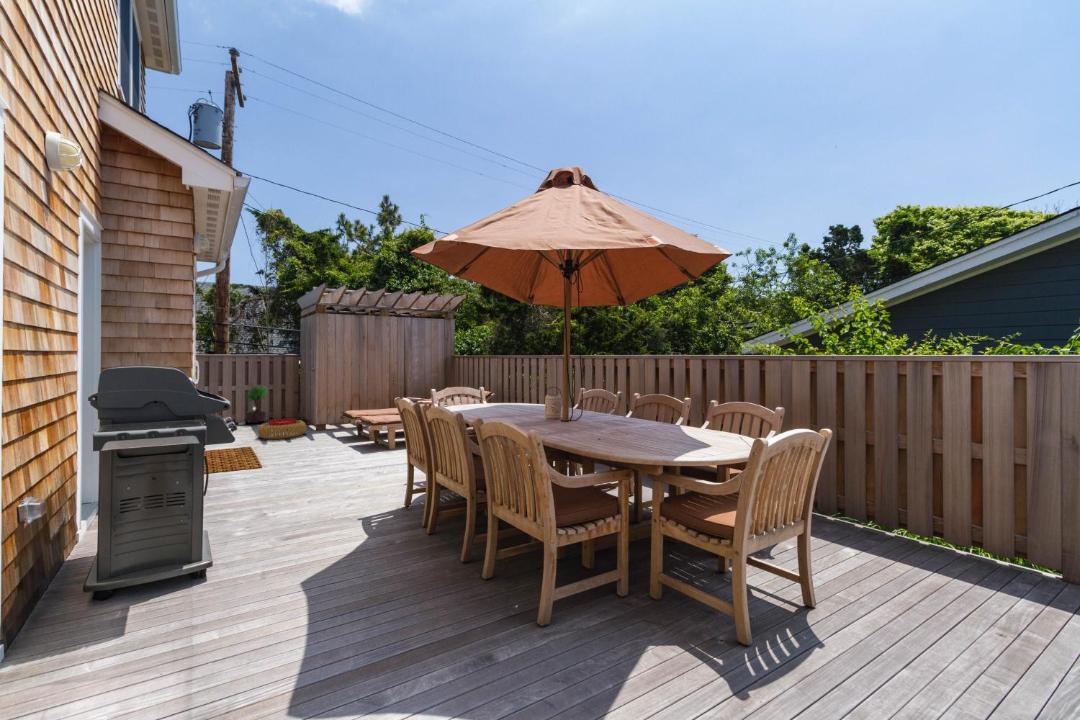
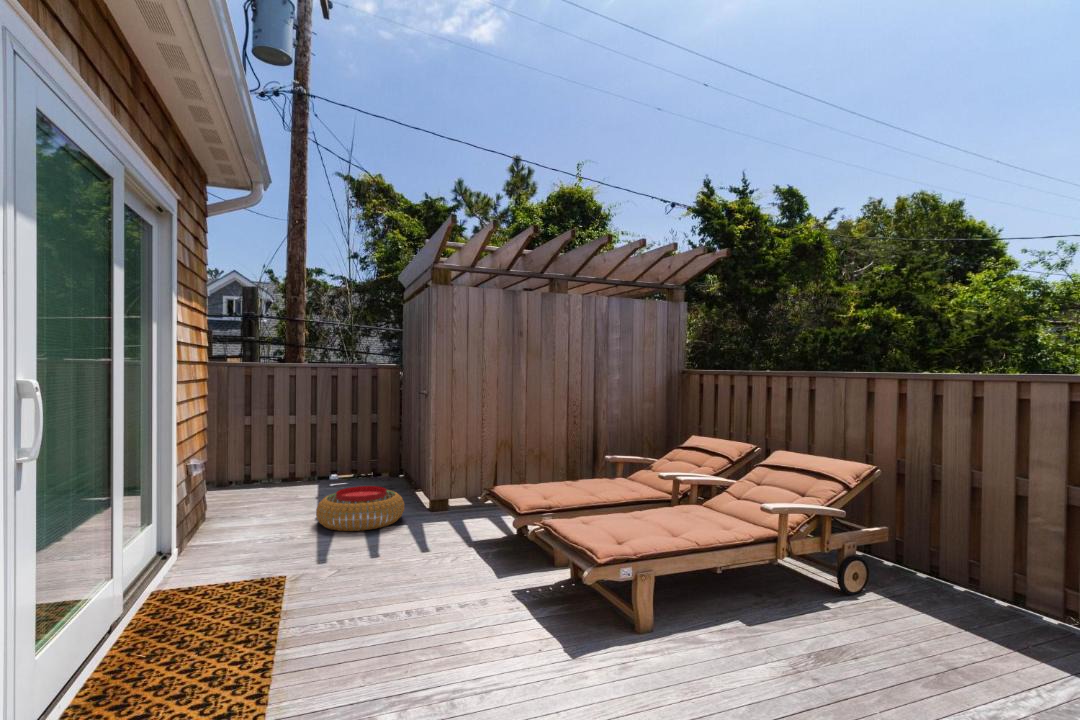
potted tree: present [245,387,267,423] -> none [303,413,348,485]

